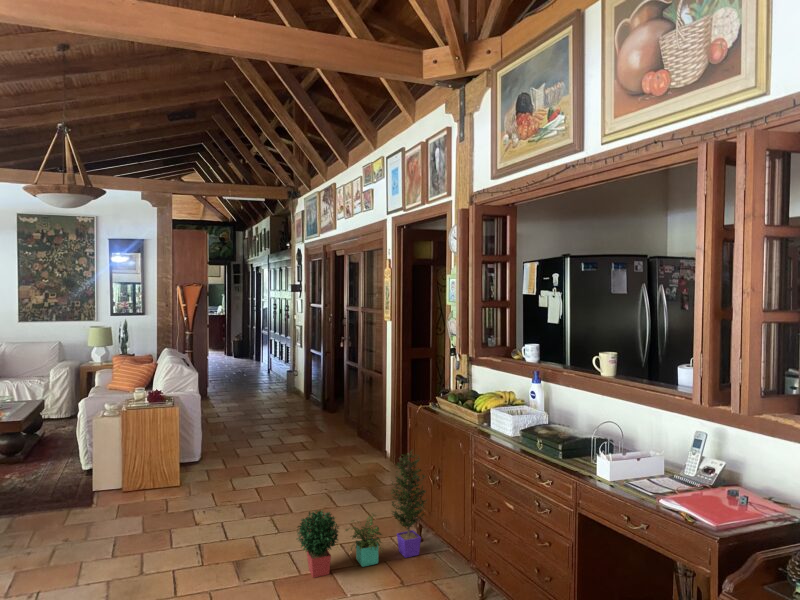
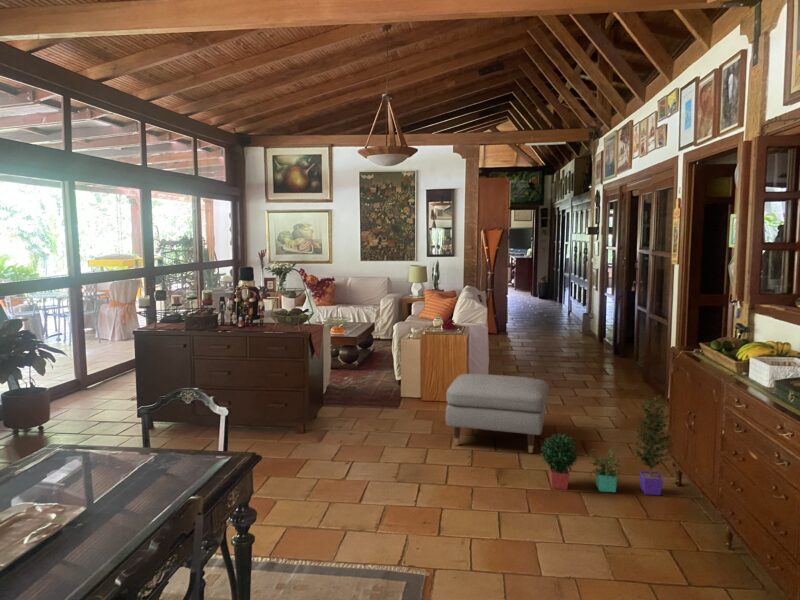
ottoman: none [169,449,292,549] -> present [445,374,549,453]

